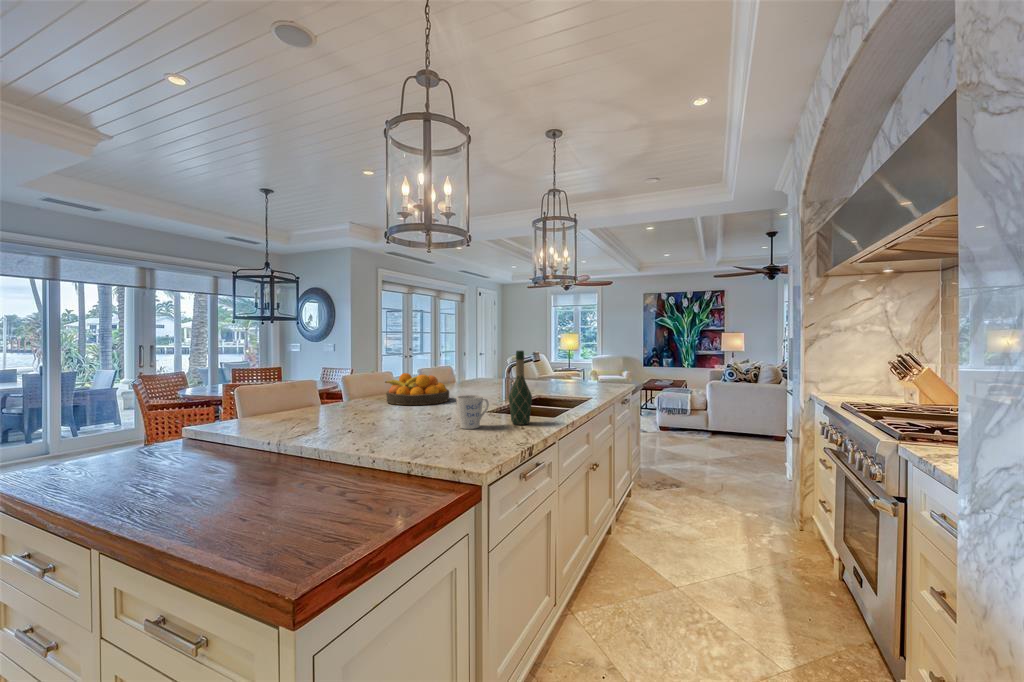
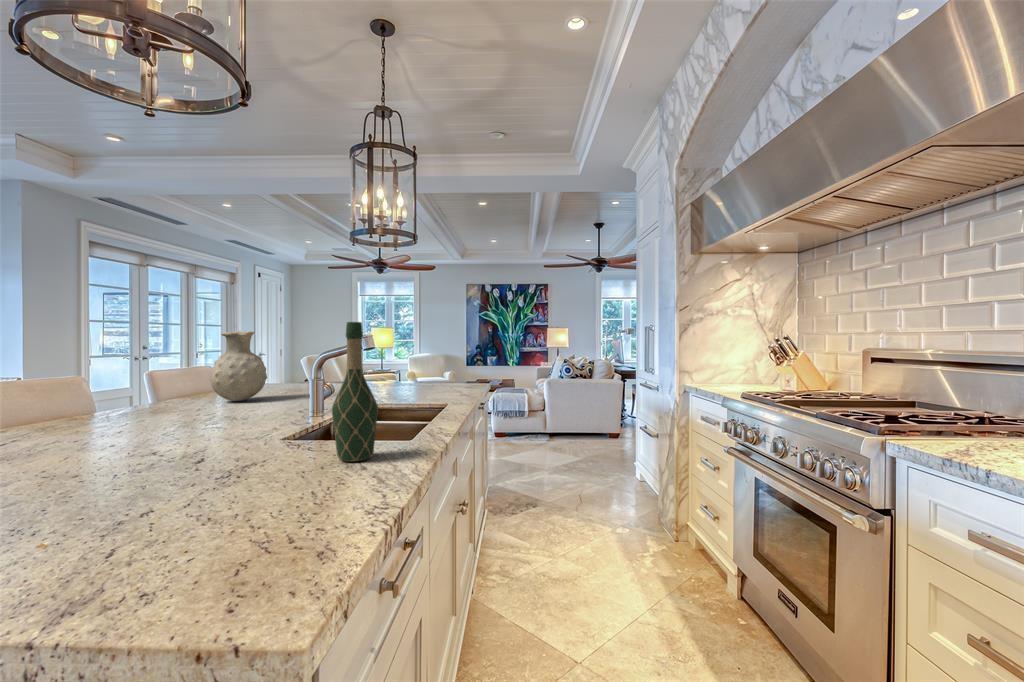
vase: none [451,346,482,389] -> present [209,331,267,401]
fruit bowl: present [385,373,449,405] -> none [54,377,205,438]
mug: present [456,395,489,429] -> none [215,411,290,484]

